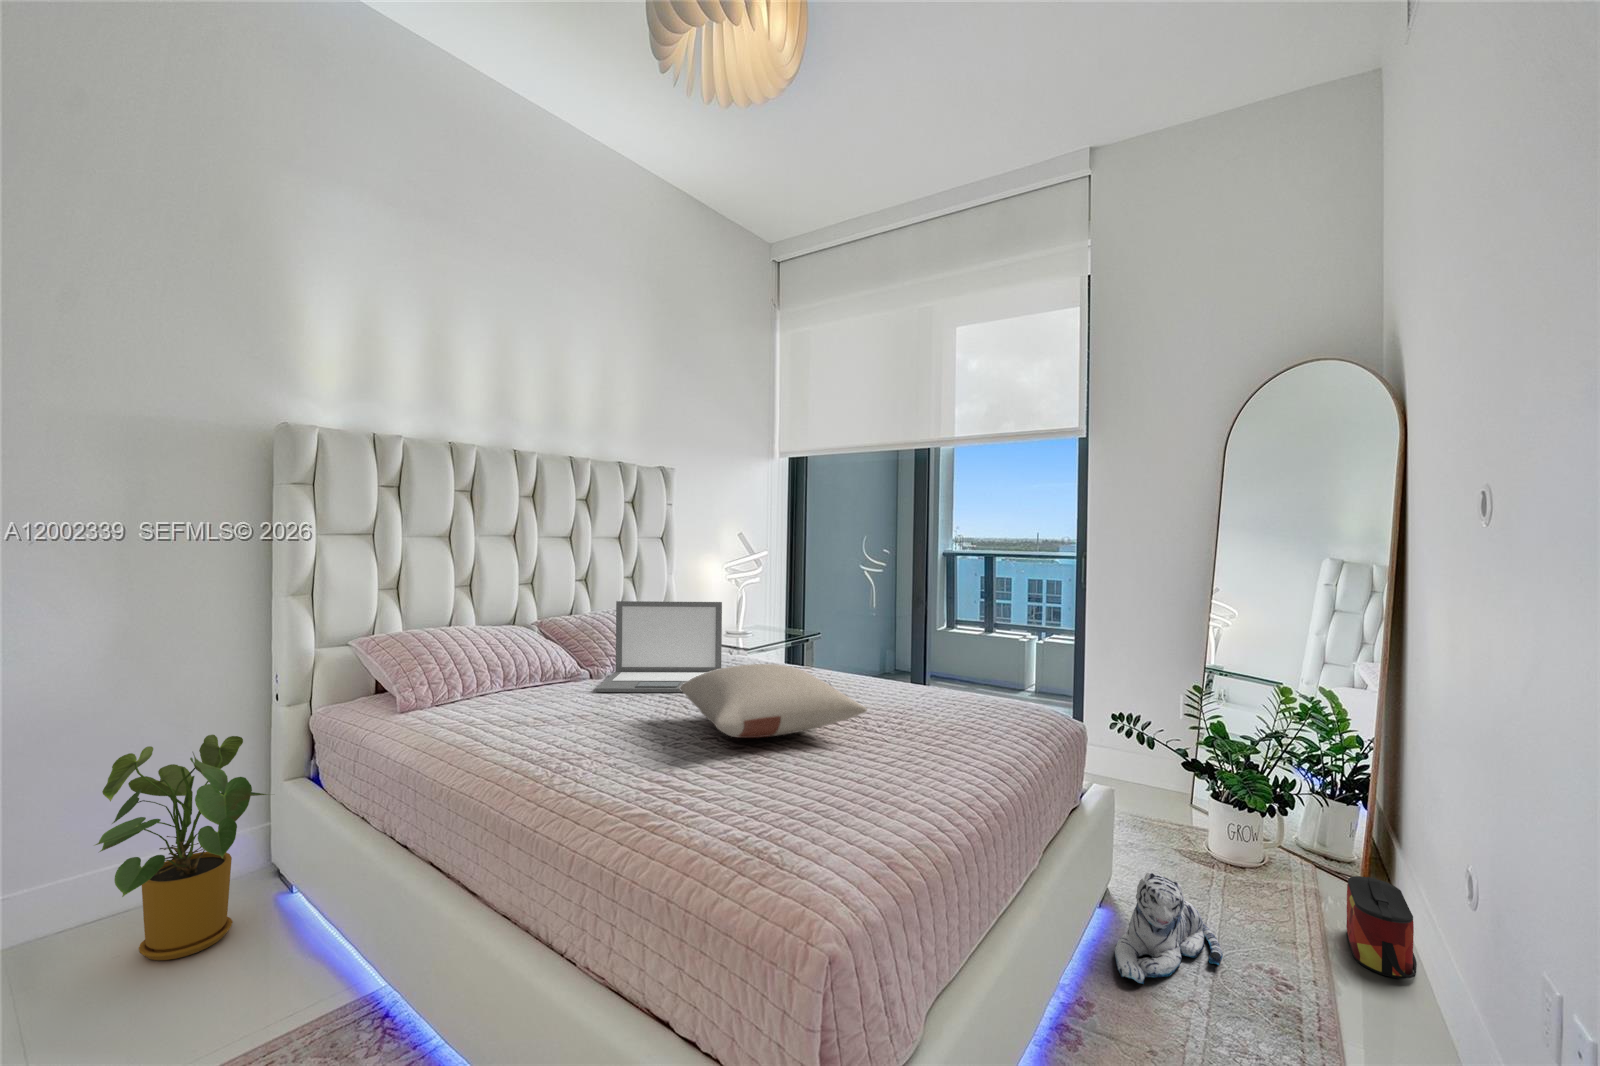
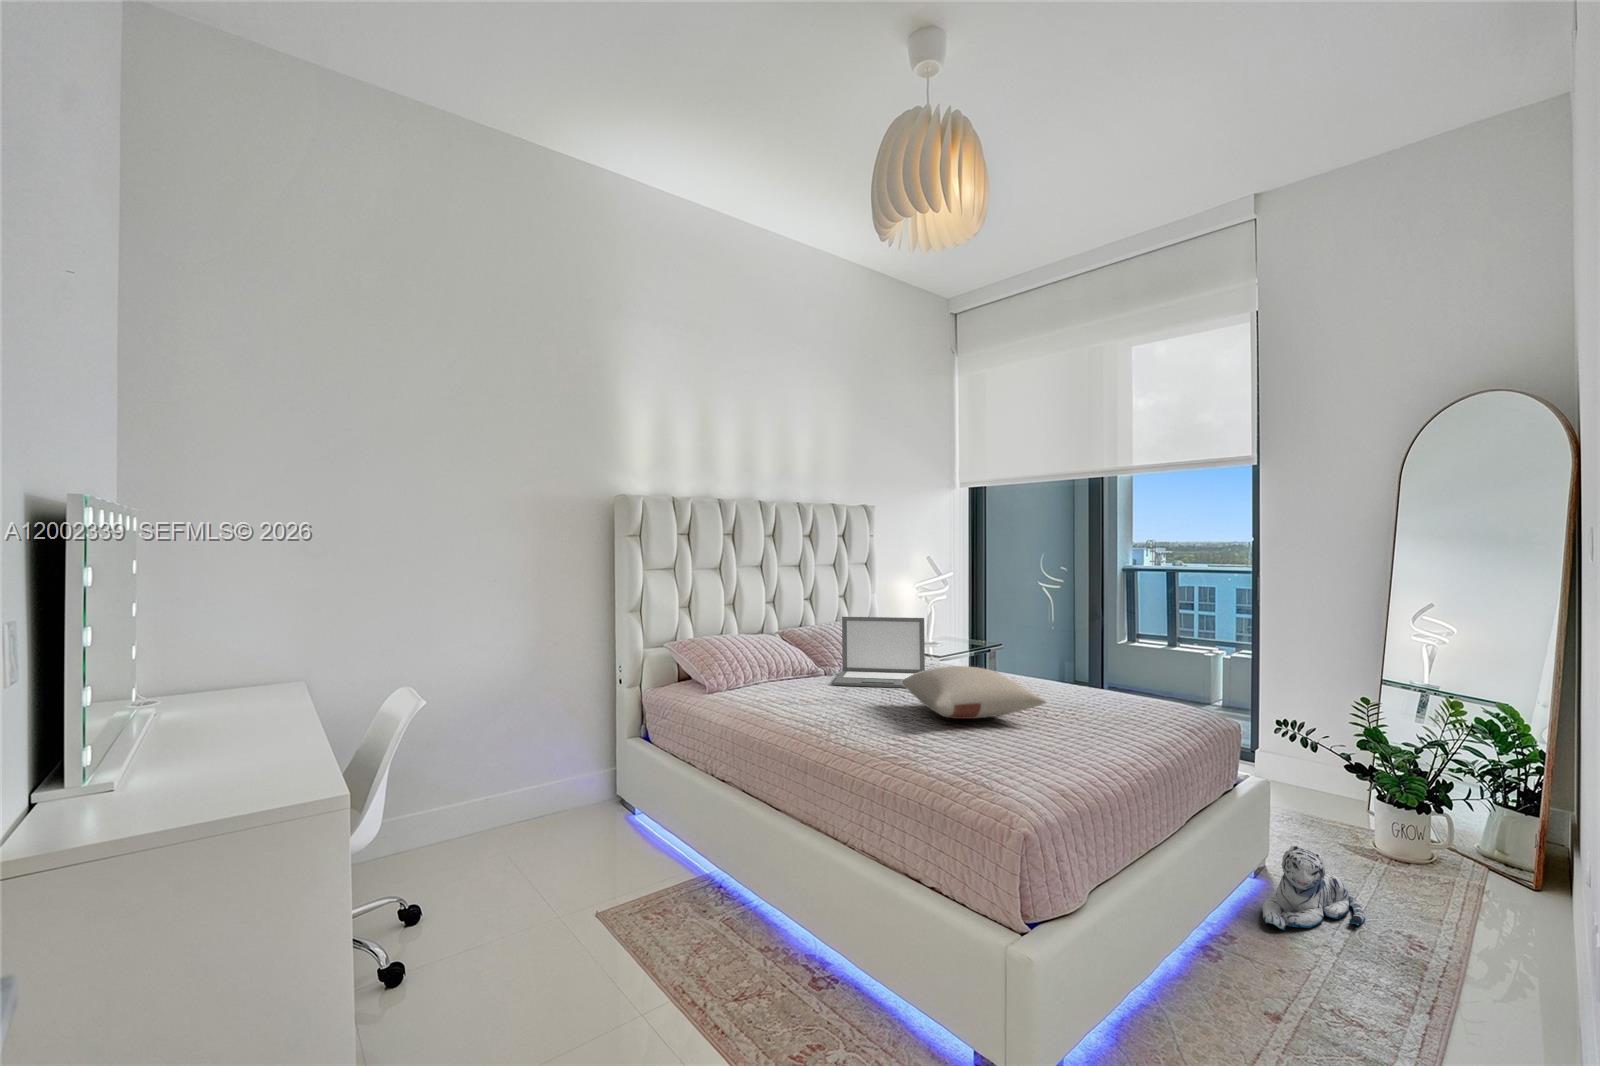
house plant: present [95,735,268,960] -> none [538,704,633,844]
bag: present [1346,876,1417,979] -> none [1497,870,1561,954]

